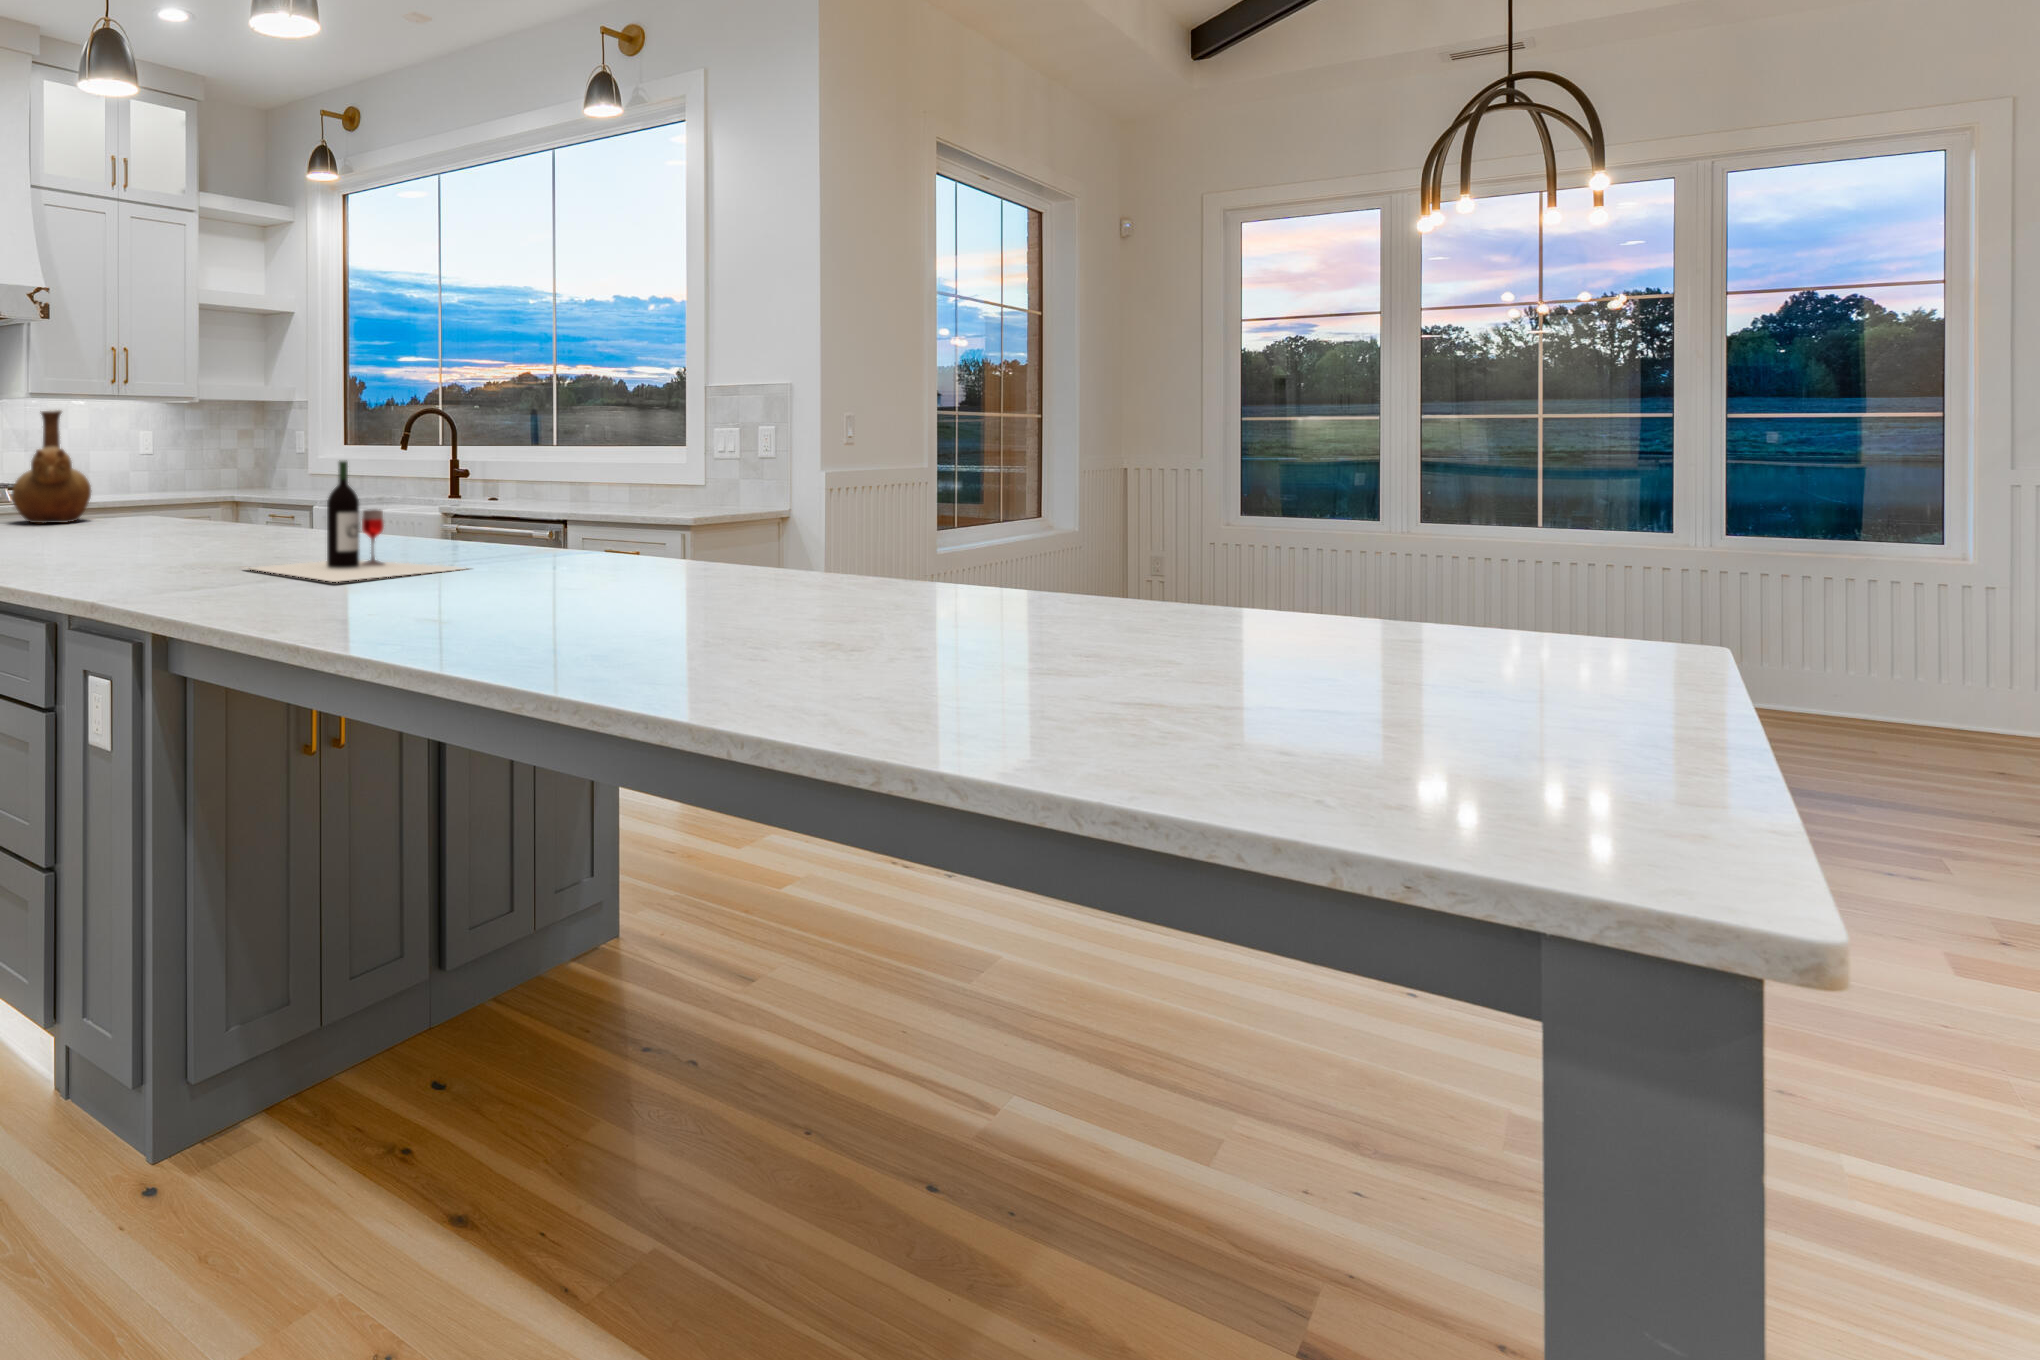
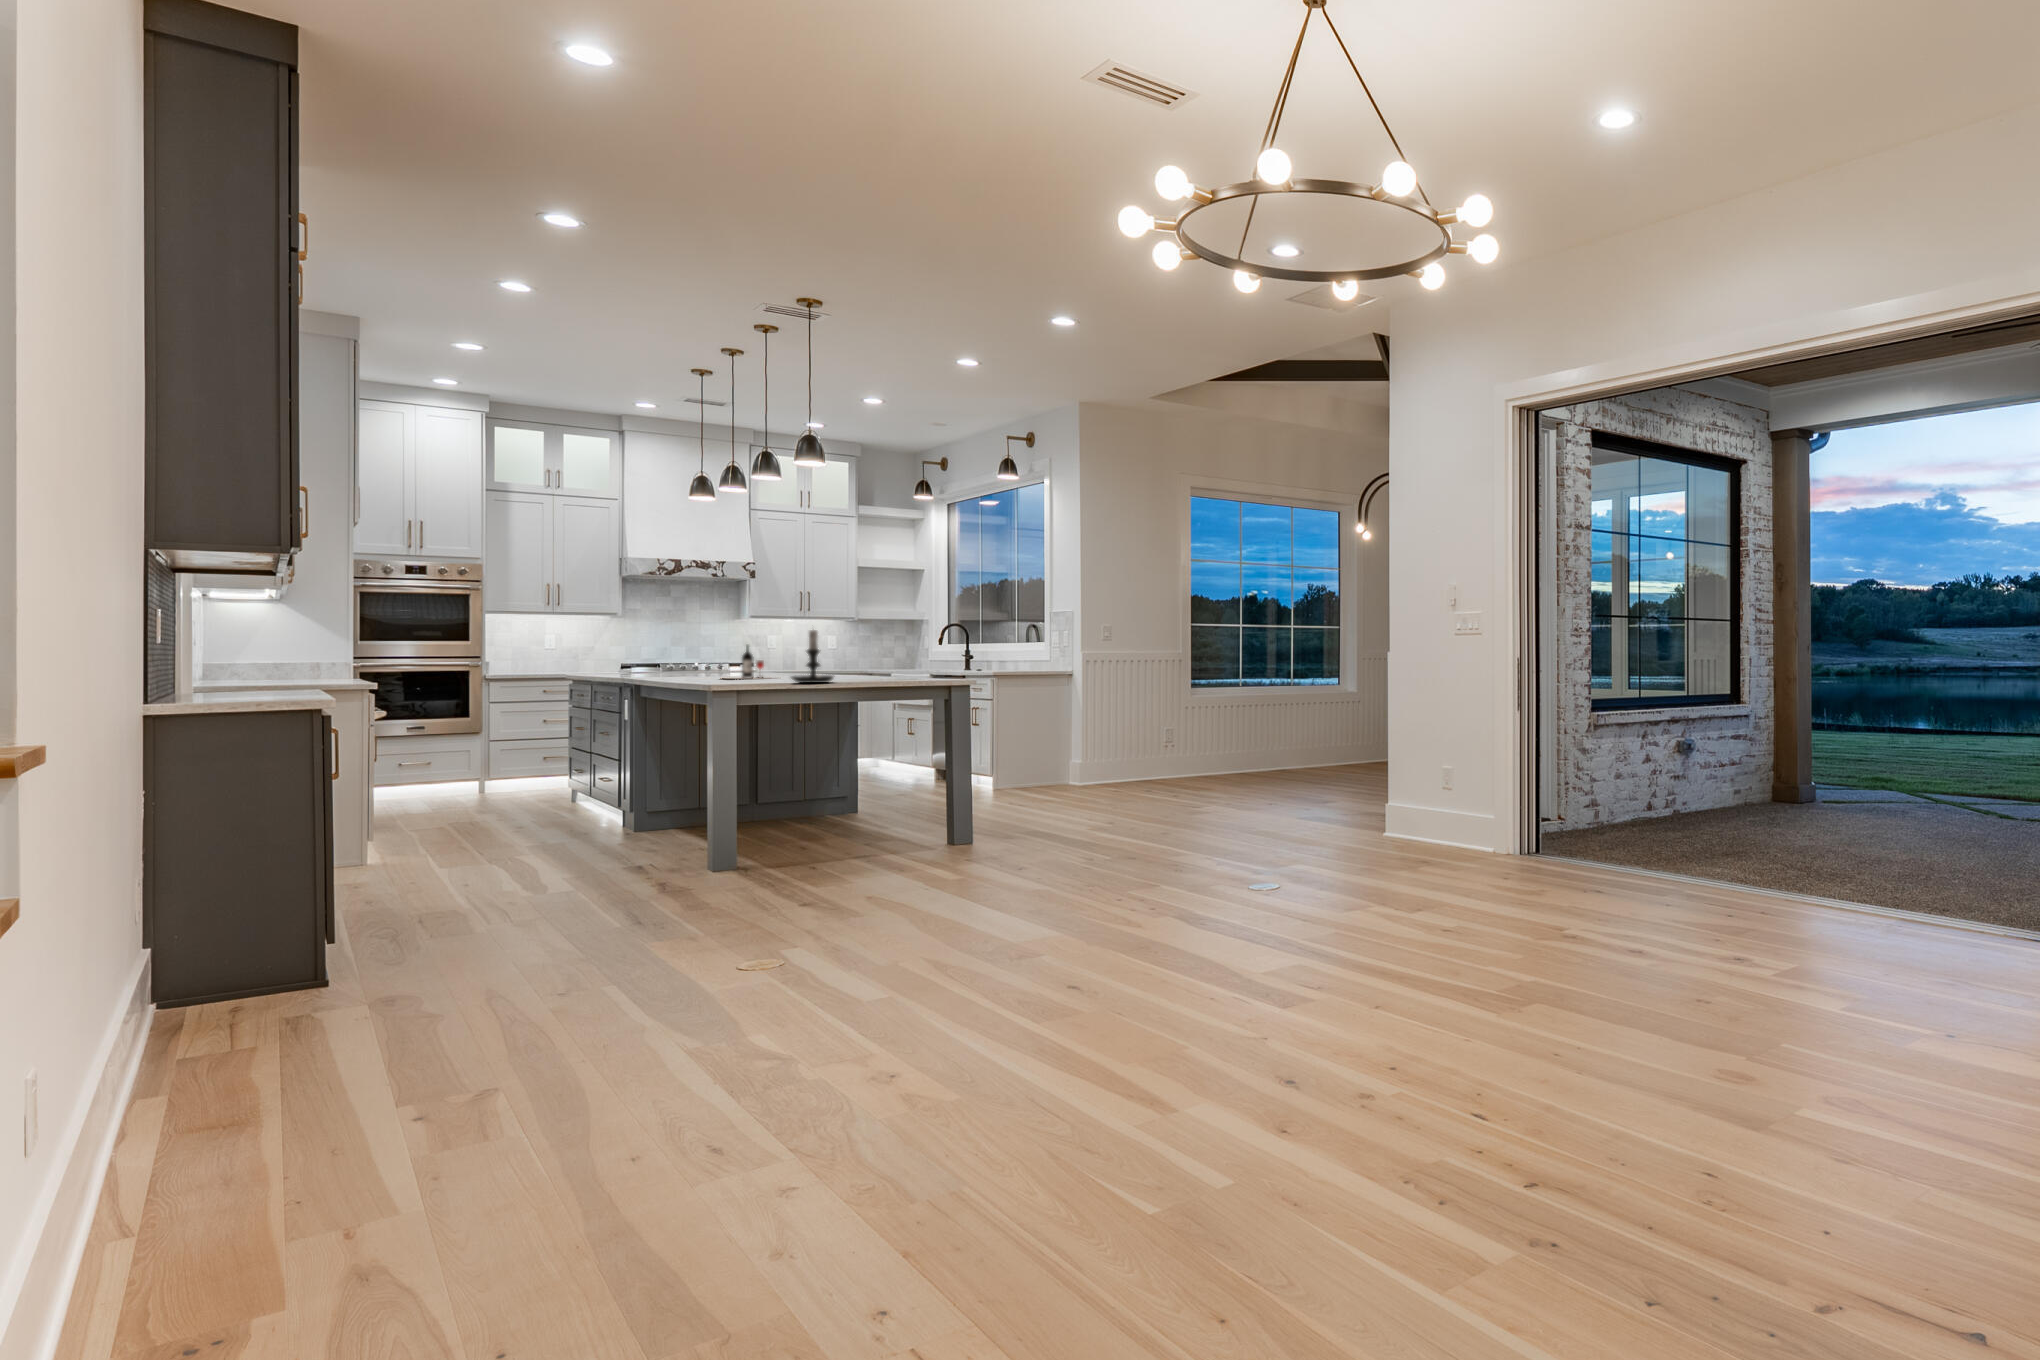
candle holder: none [765,392,943,635] -> present [791,630,833,683]
vase: present [12,410,91,523] -> none [684,626,720,671]

